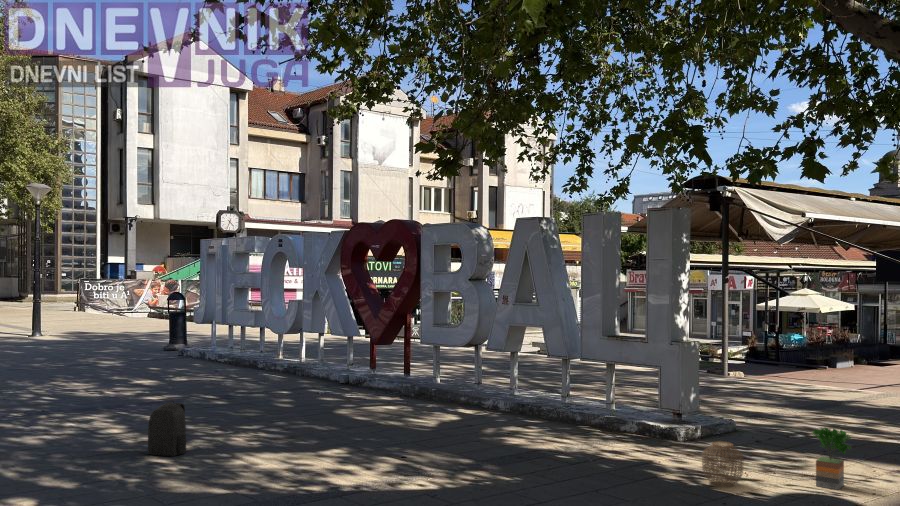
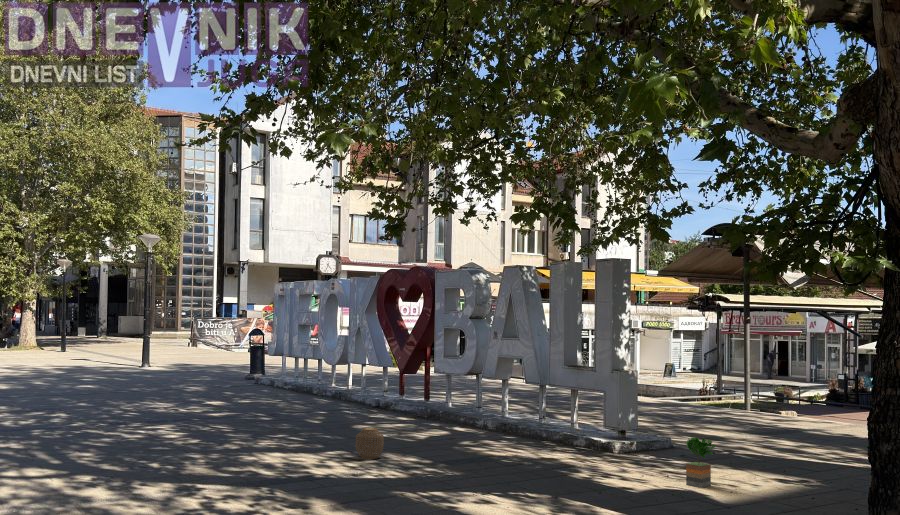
backpack: present [148,402,186,456] -> none [188,406,218,448]
woven basket: present [702,441,743,487] -> present [356,428,384,459]

